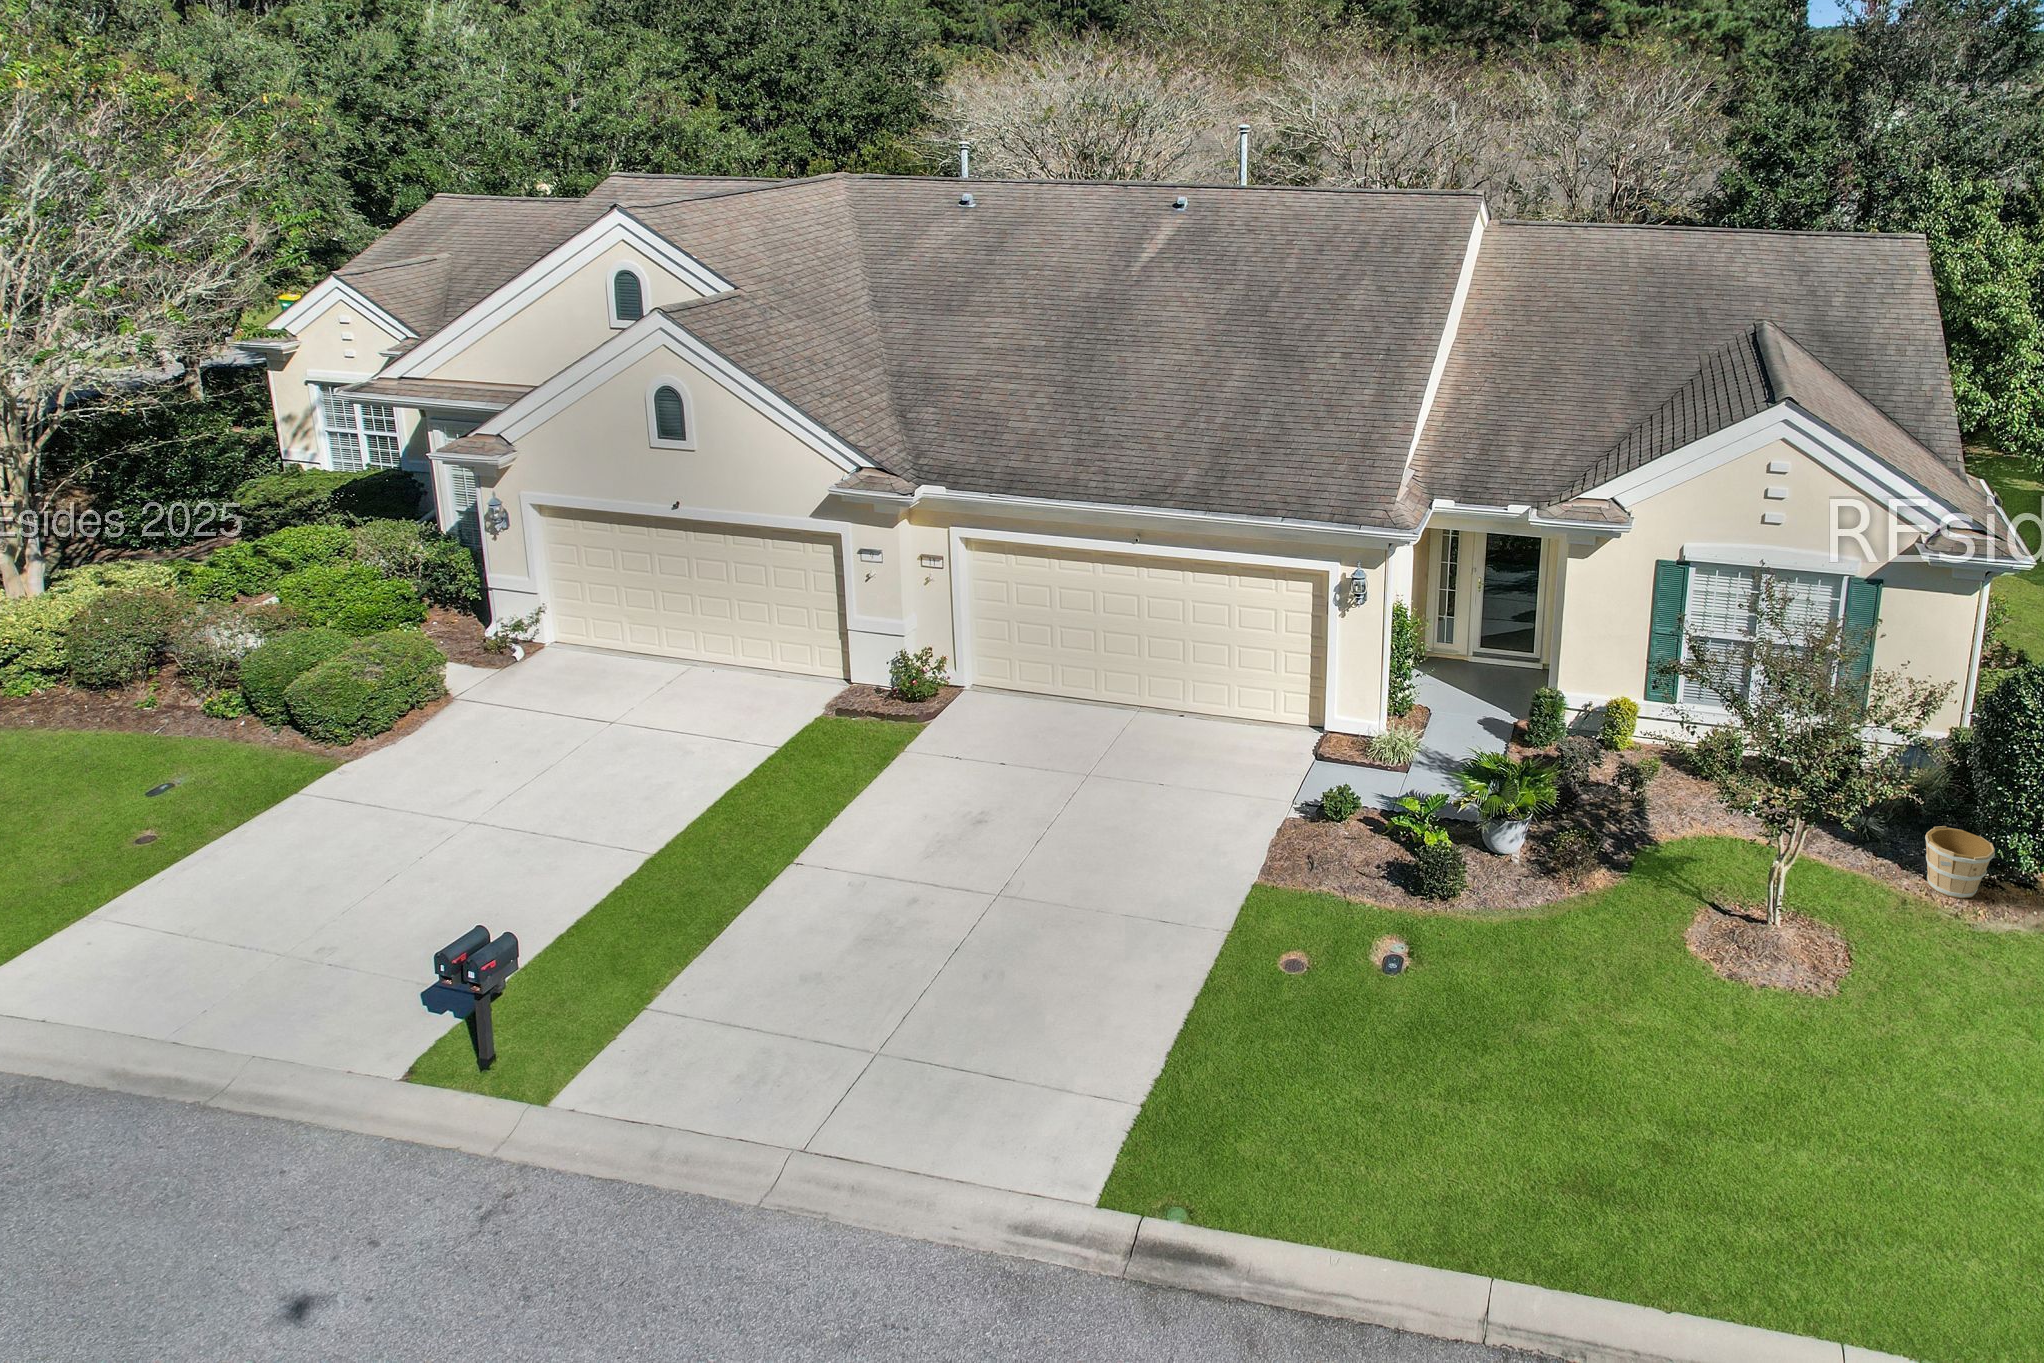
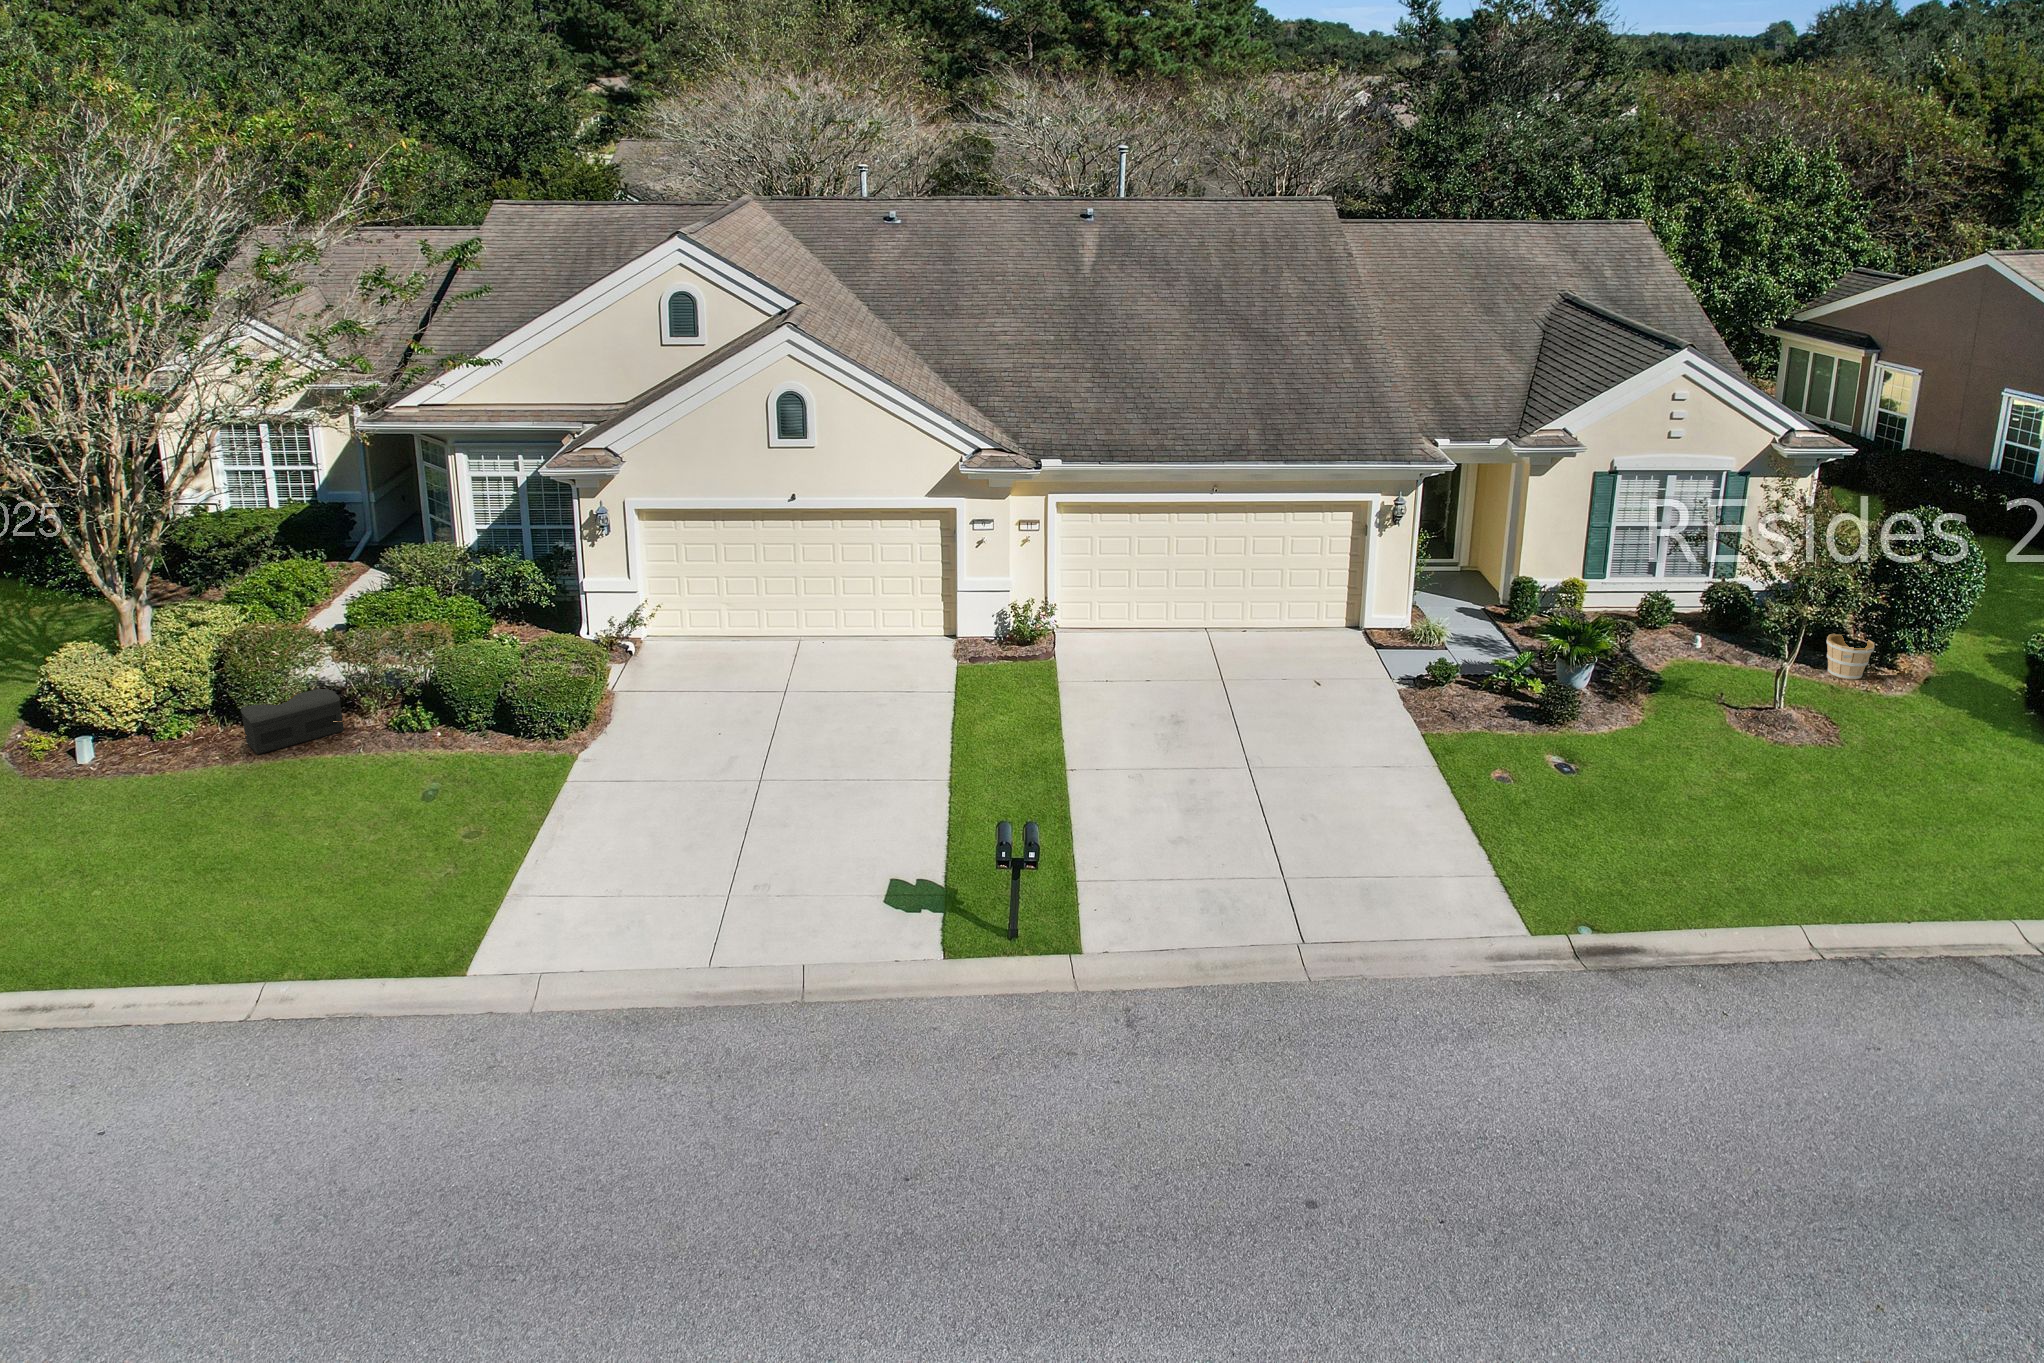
storage bench: none [44,661,165,723] -> present [241,687,344,754]

